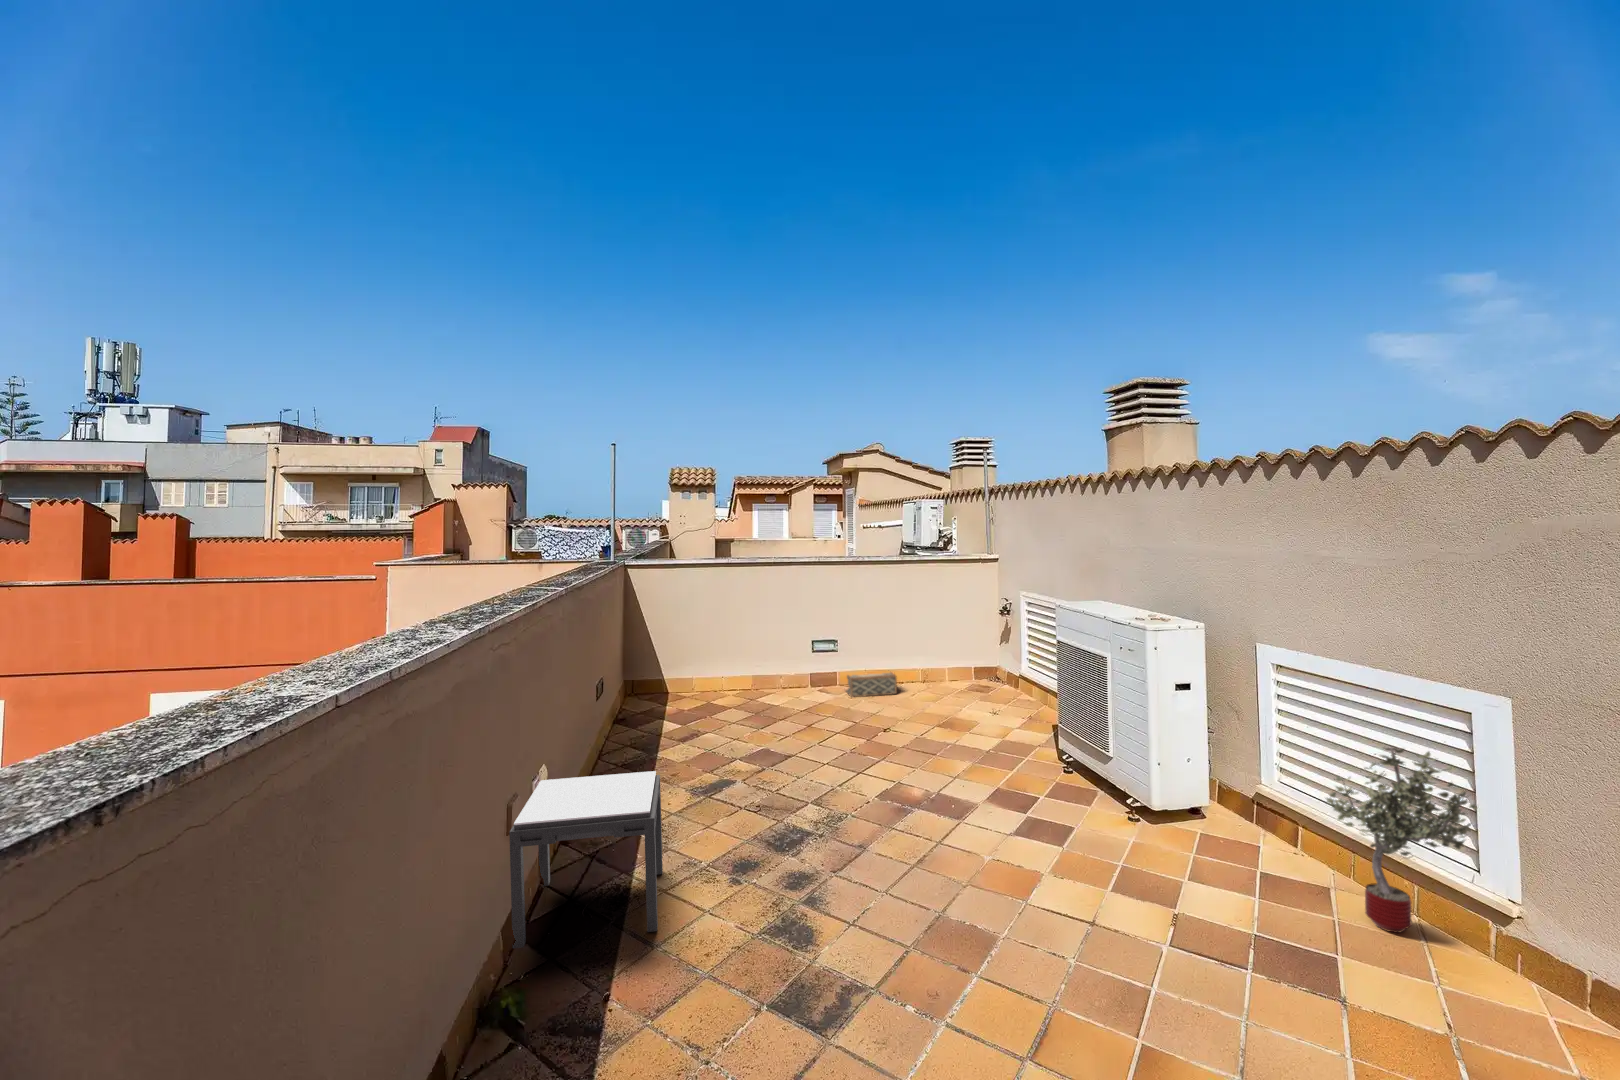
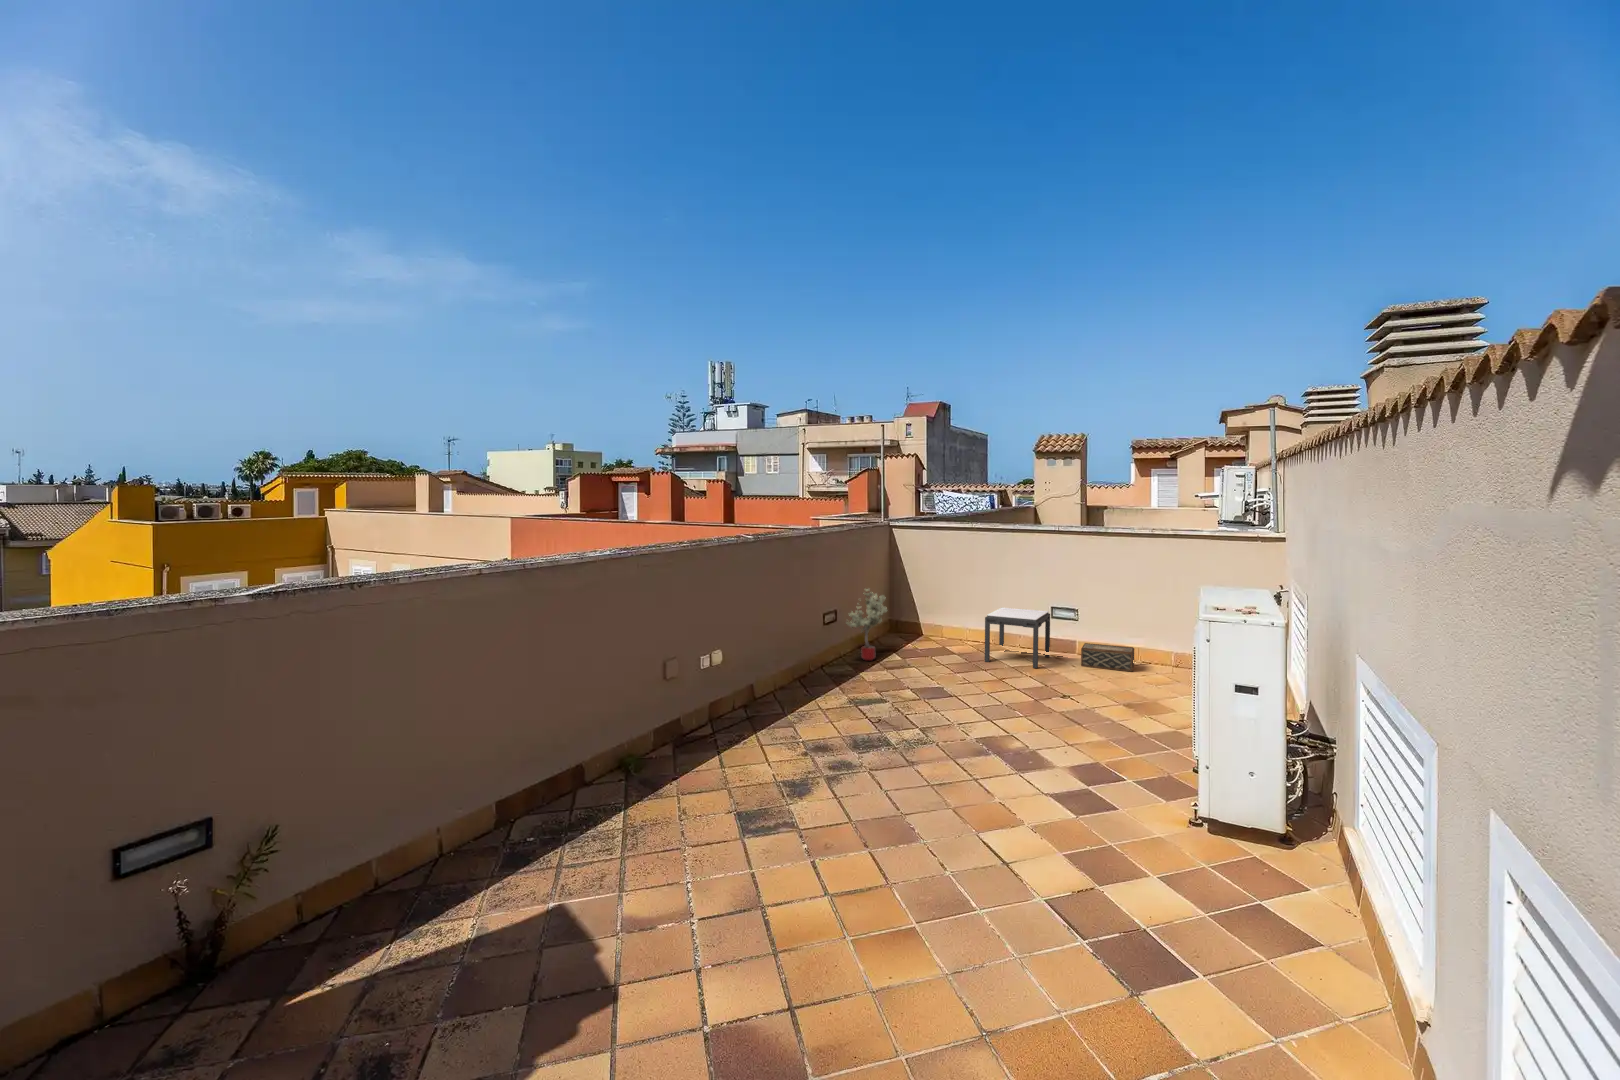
potted tree: present [1327,748,1477,933] -> present [847,589,887,661]
side table: present [509,771,663,948] -> present [985,608,1050,668]

